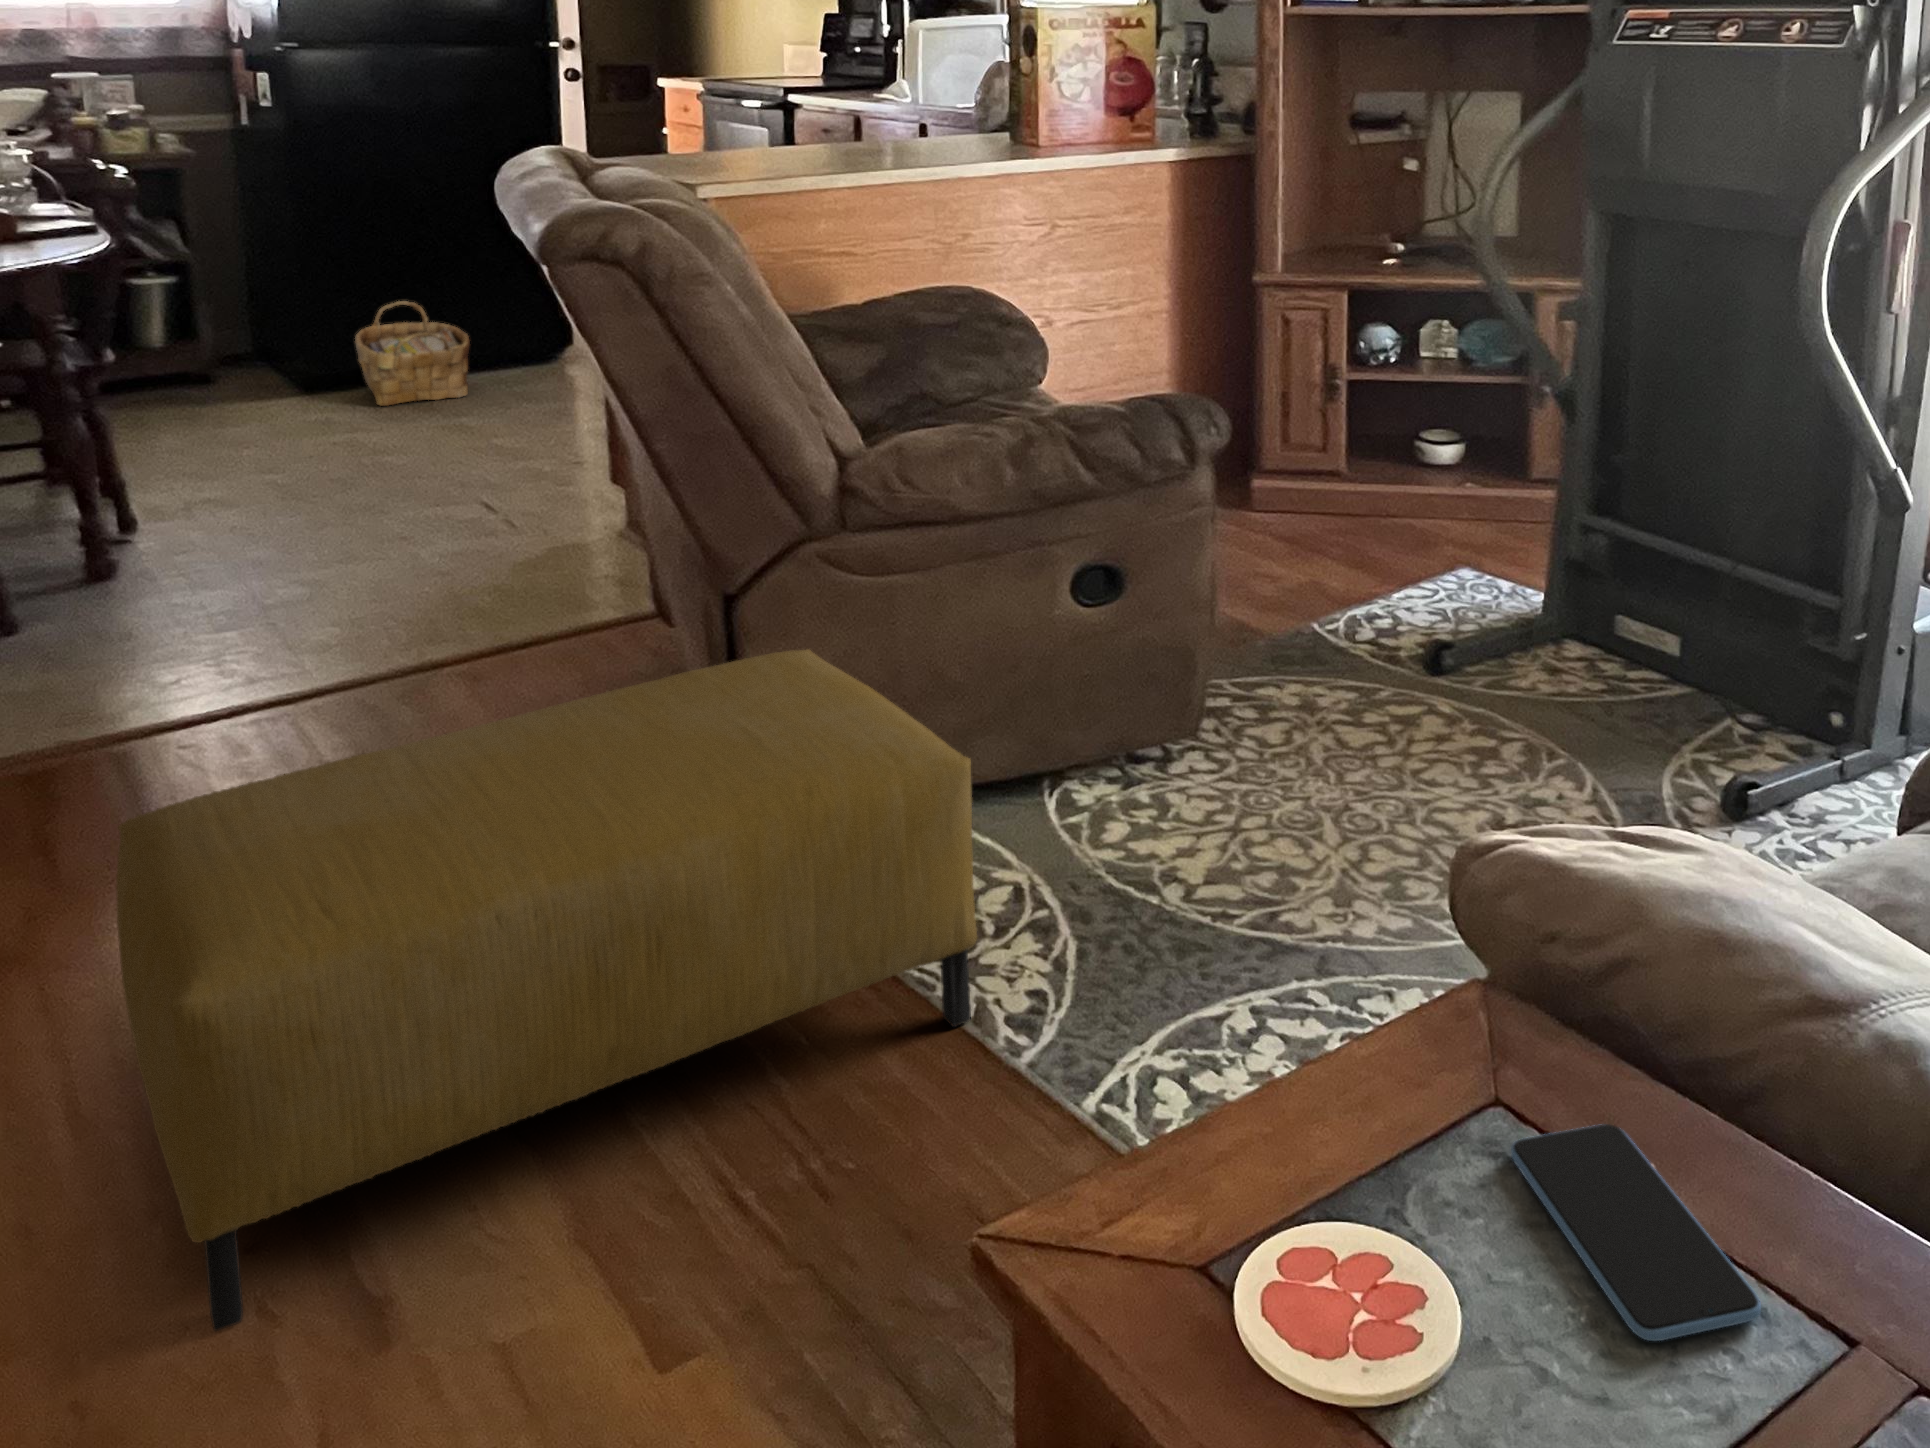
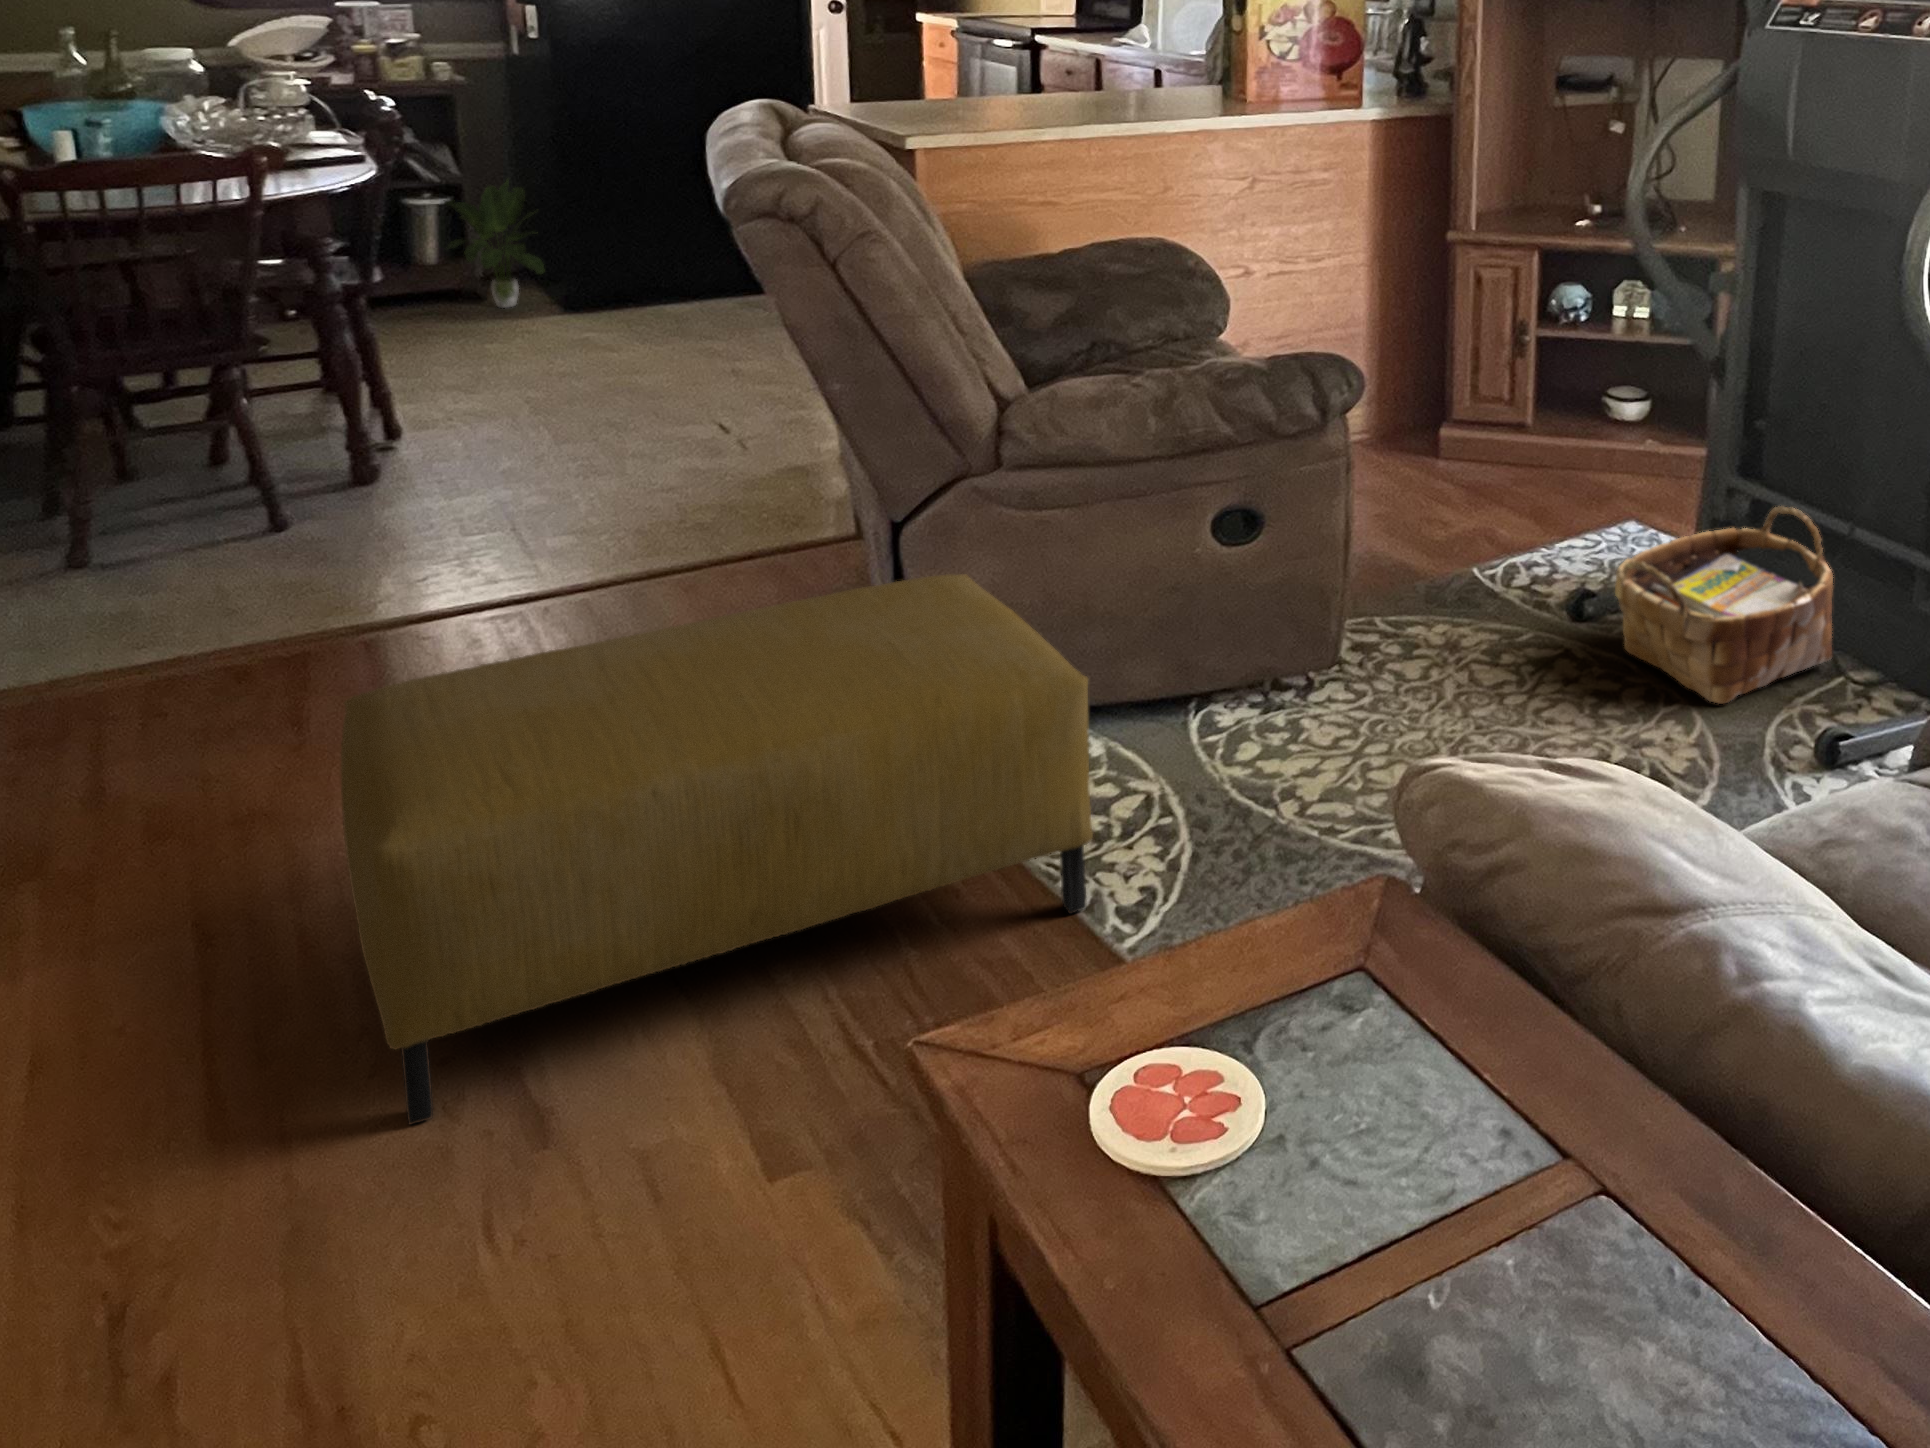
potted plant: none [172,253,282,391] -> present [444,179,544,308]
woven basket: present [355,301,470,406] -> present [1615,506,1833,704]
smartphone: present [1511,1124,1761,1341] -> none [1368,984,1517,1139]

